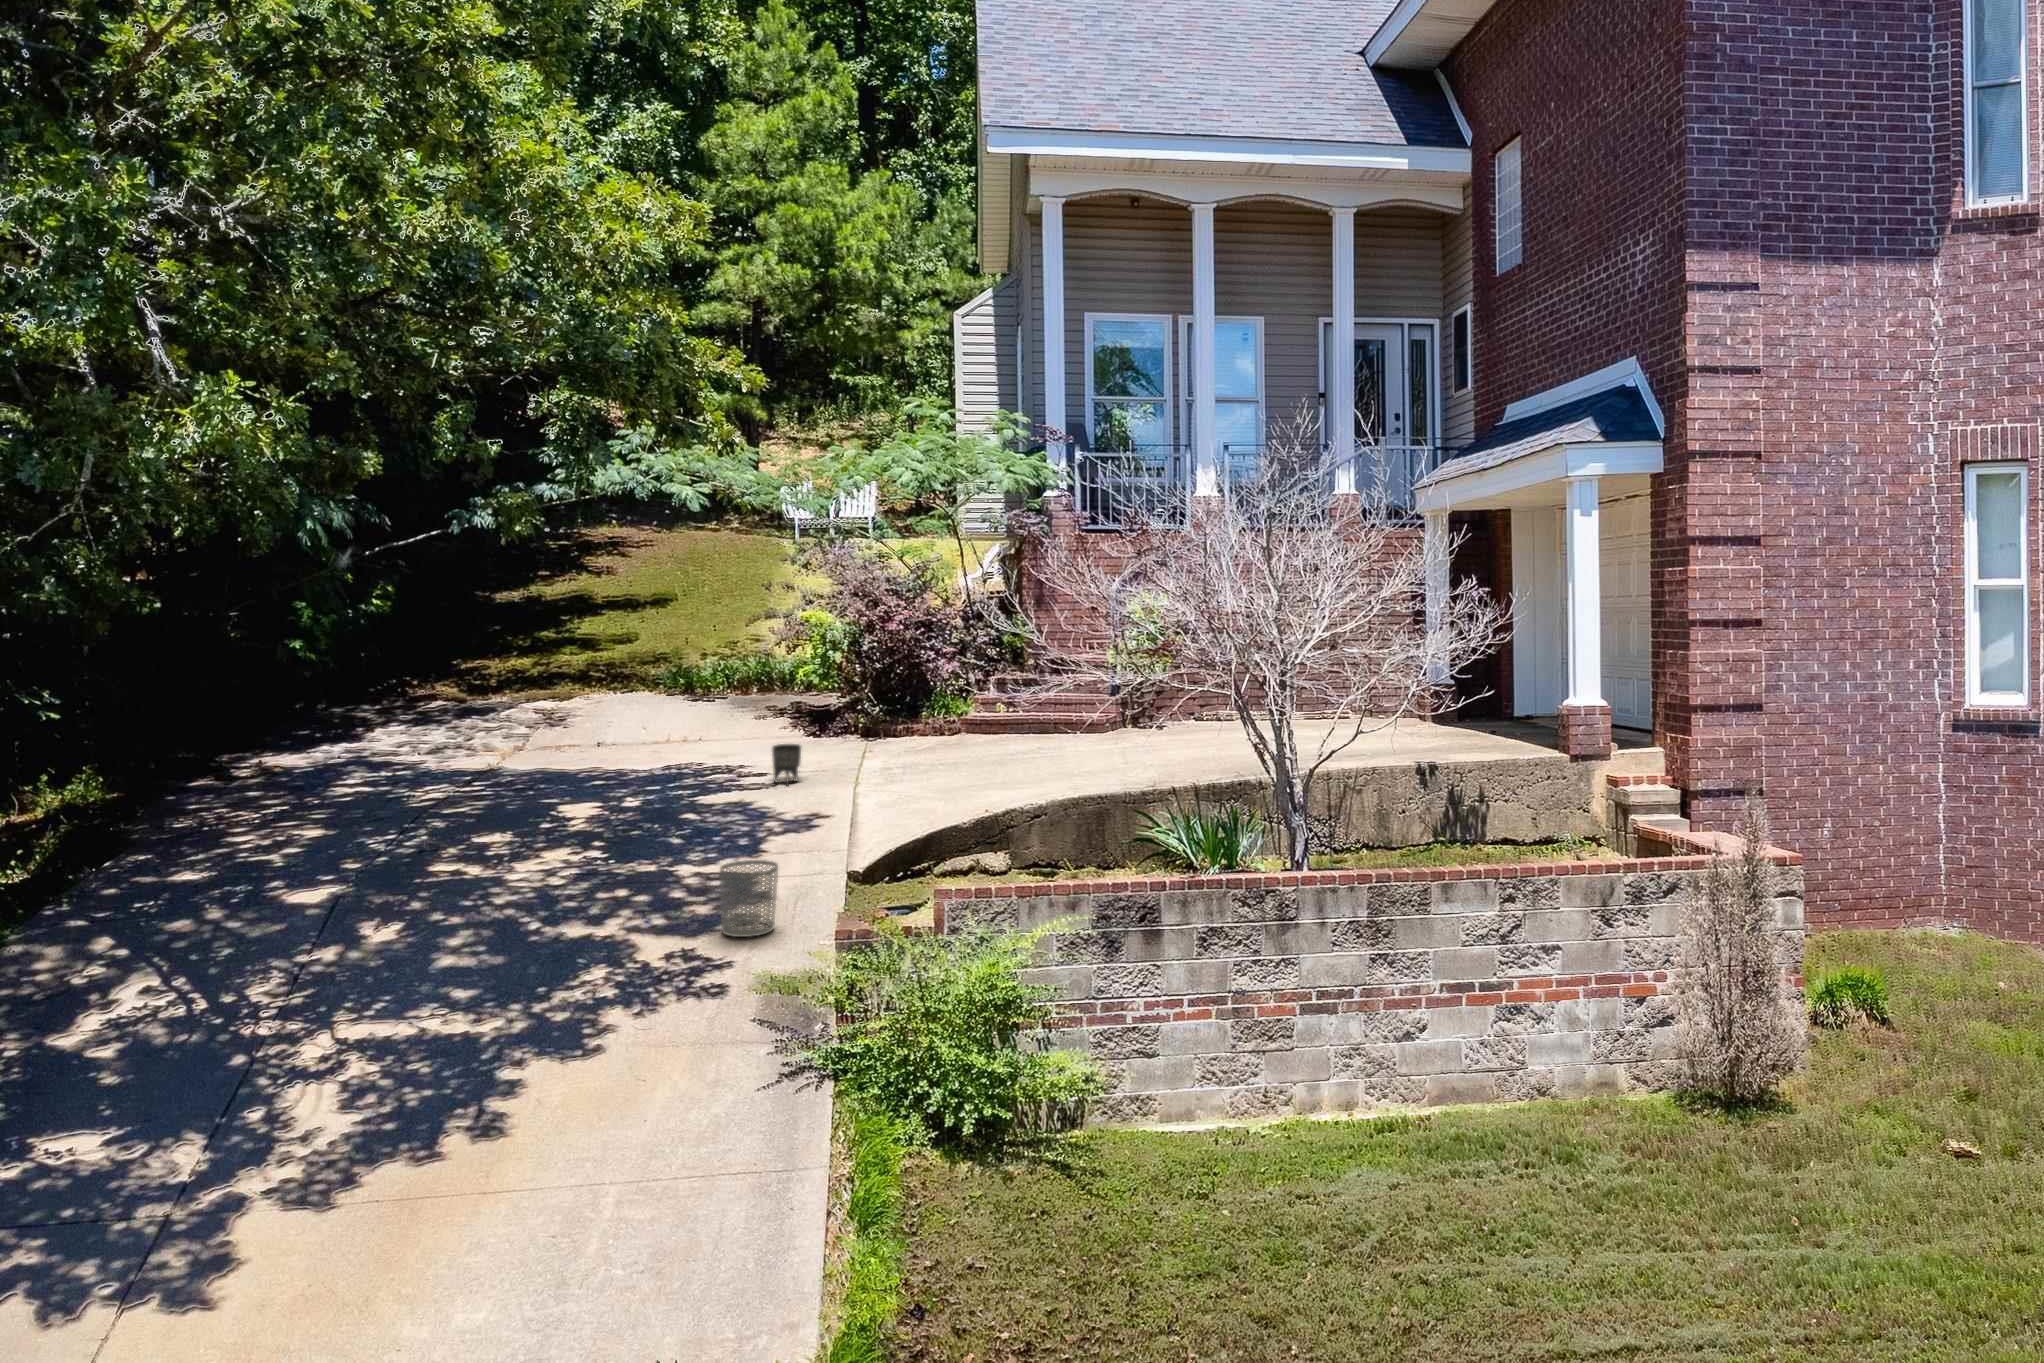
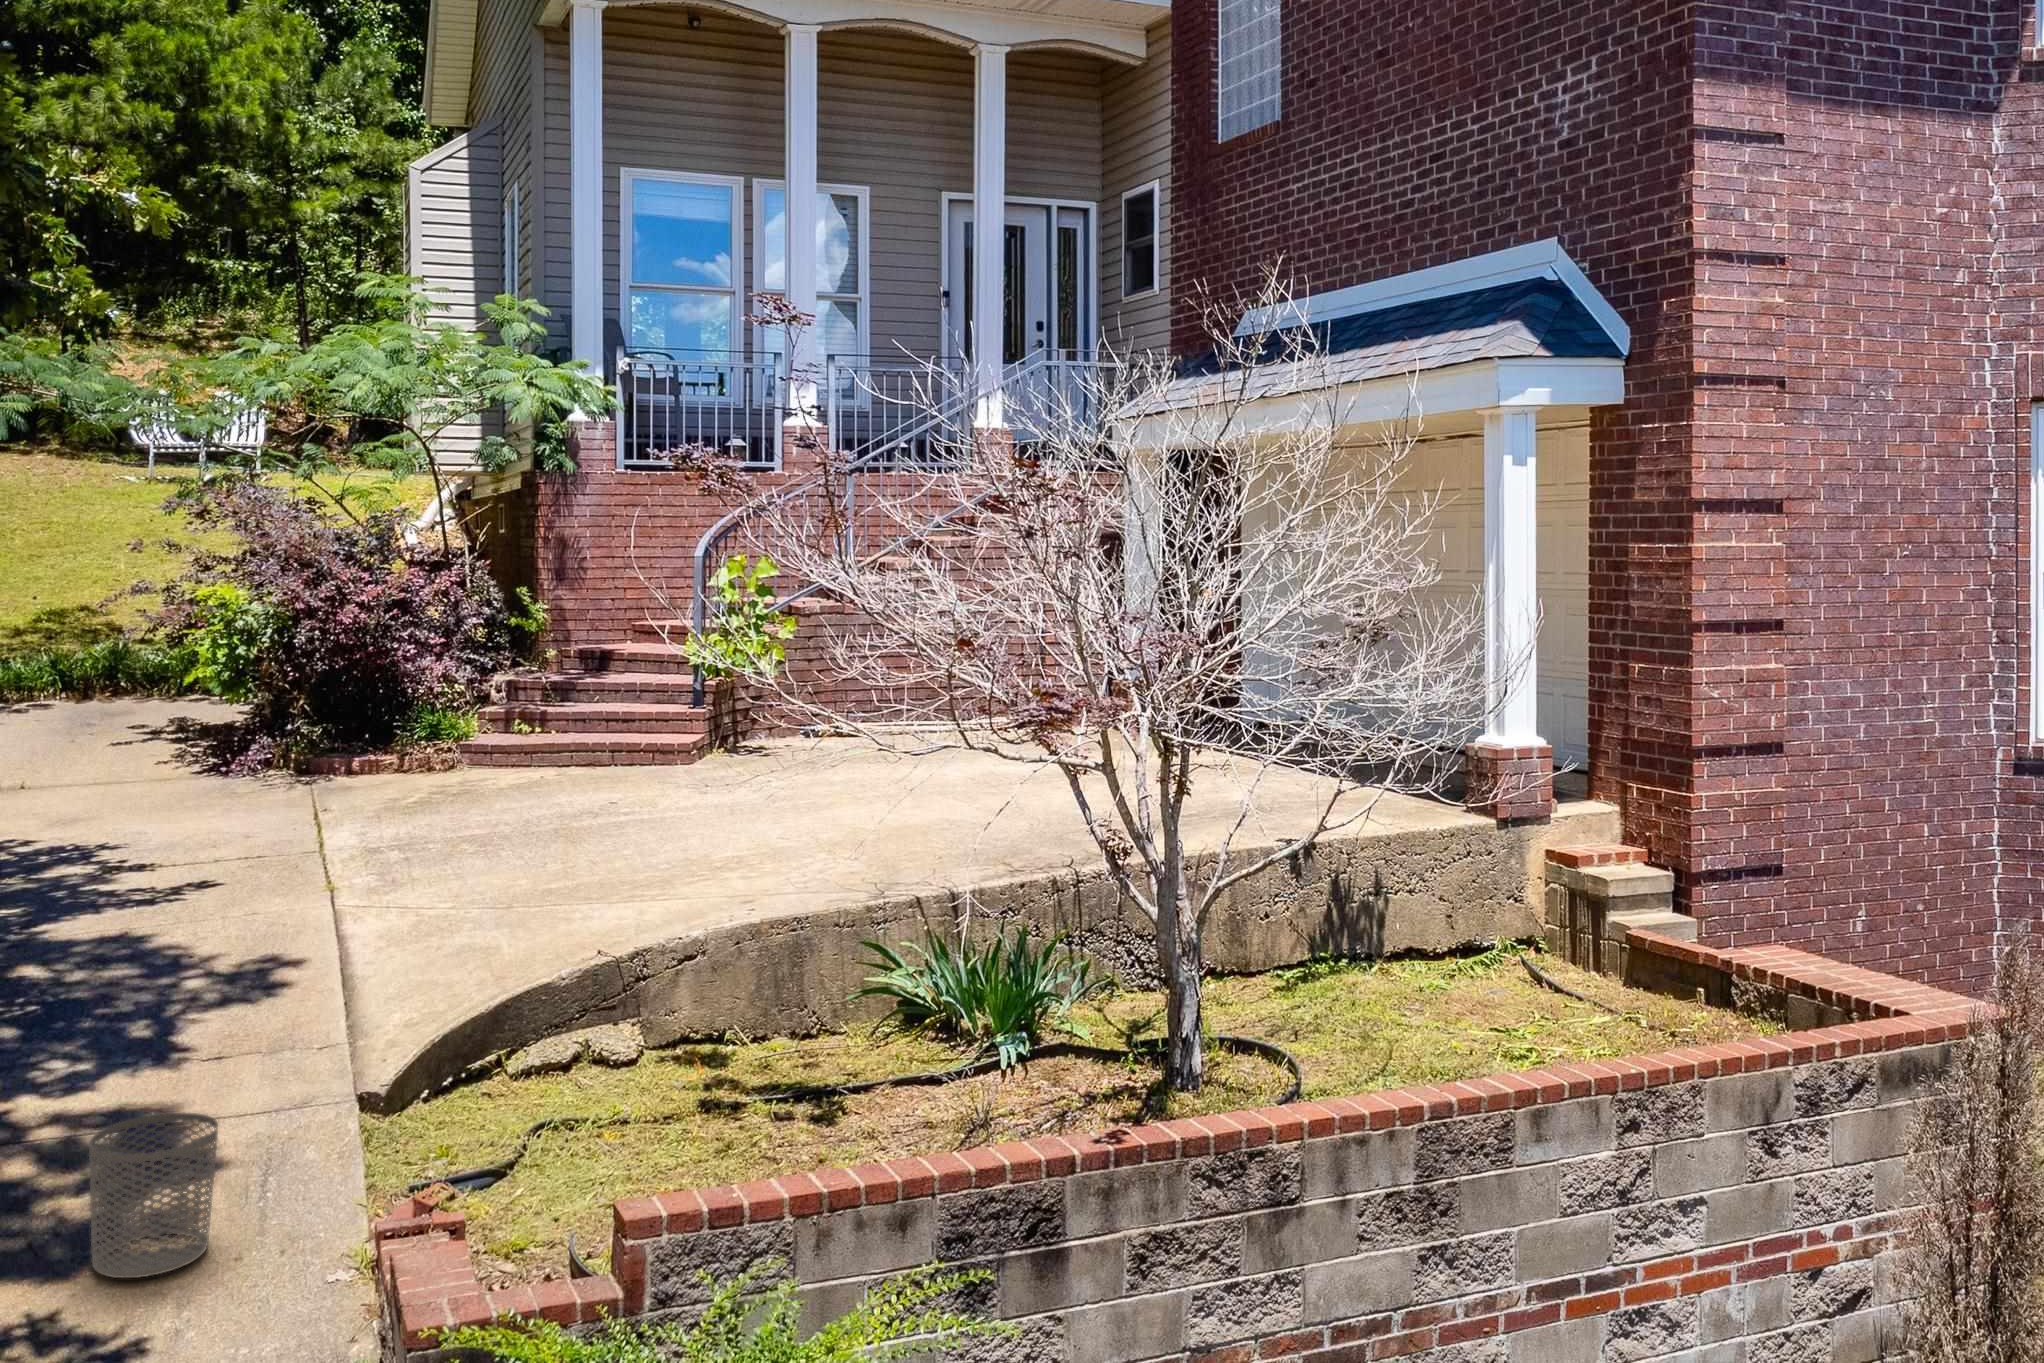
planter: present [772,744,802,785] -> none [187,832,242,904]

